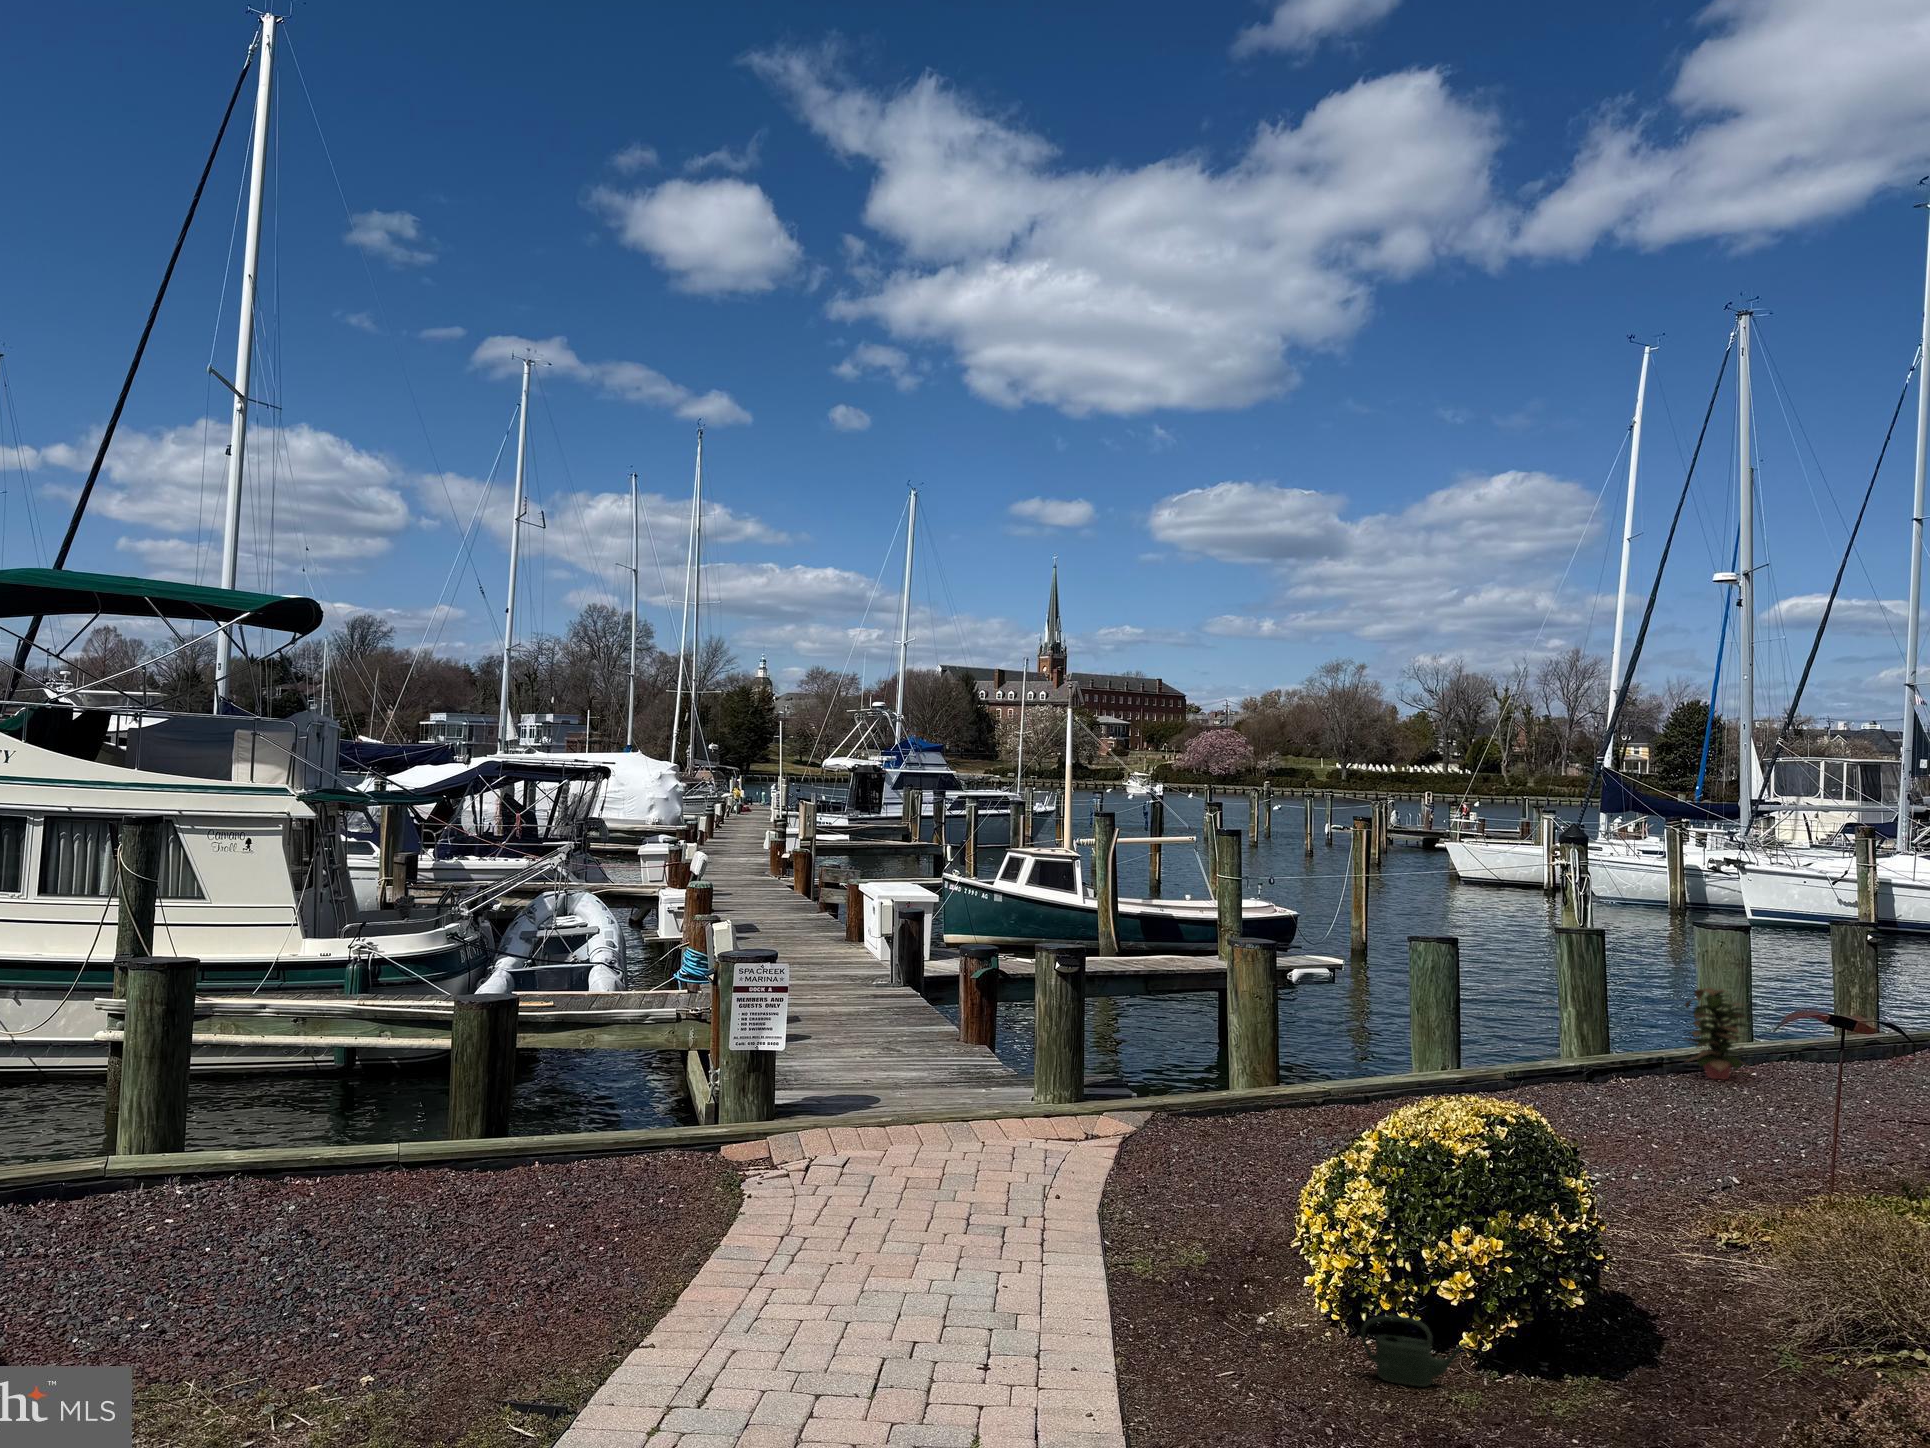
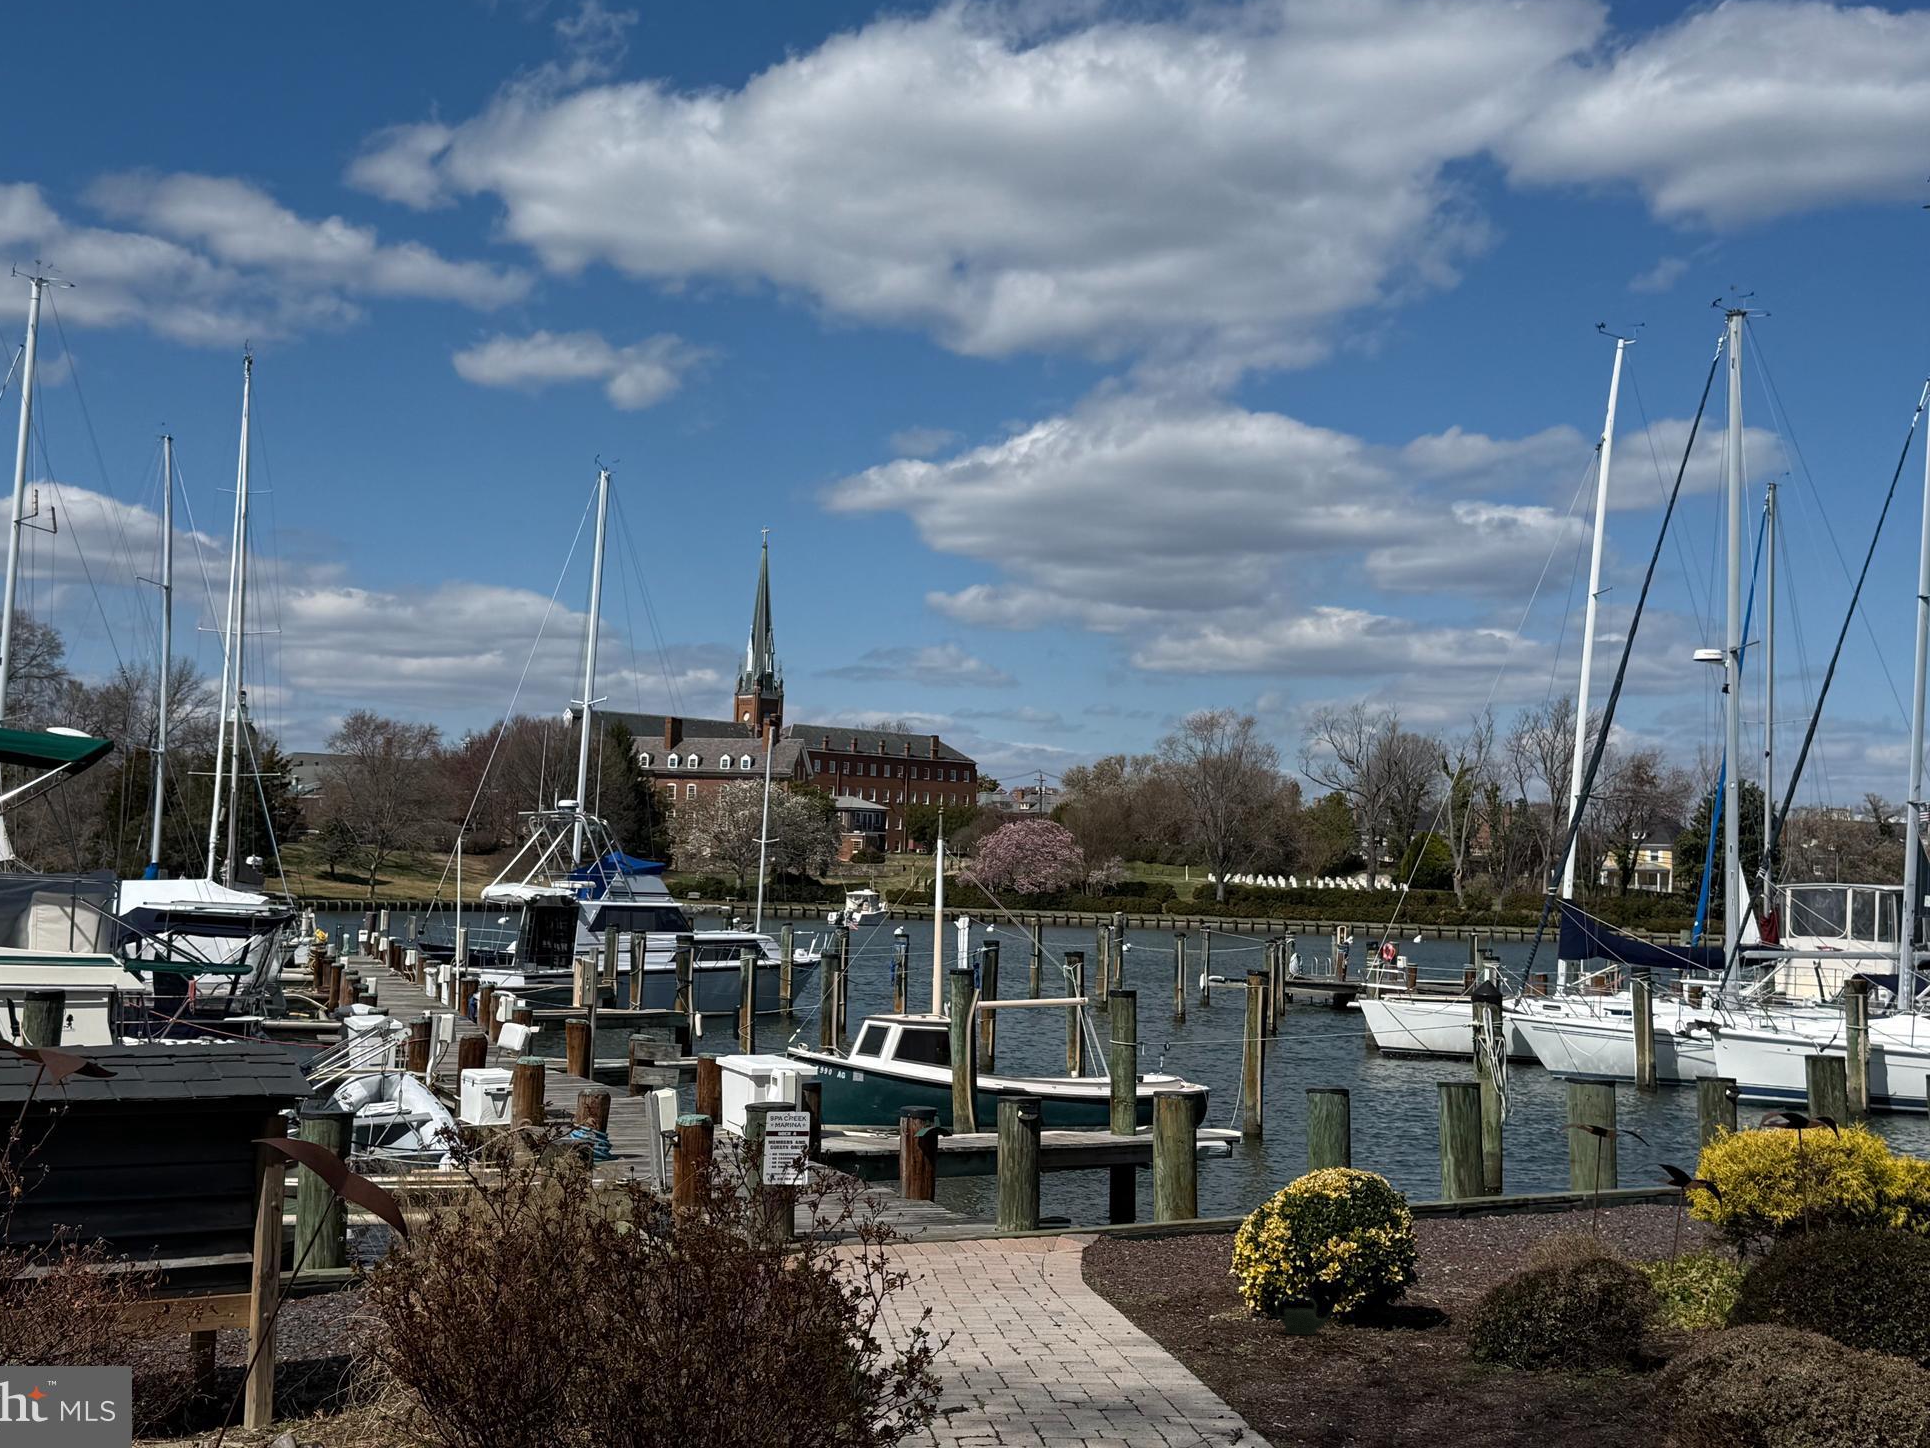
decorative plant: present [1685,988,1749,1080] -> none [1524,1127,1580,1202]

